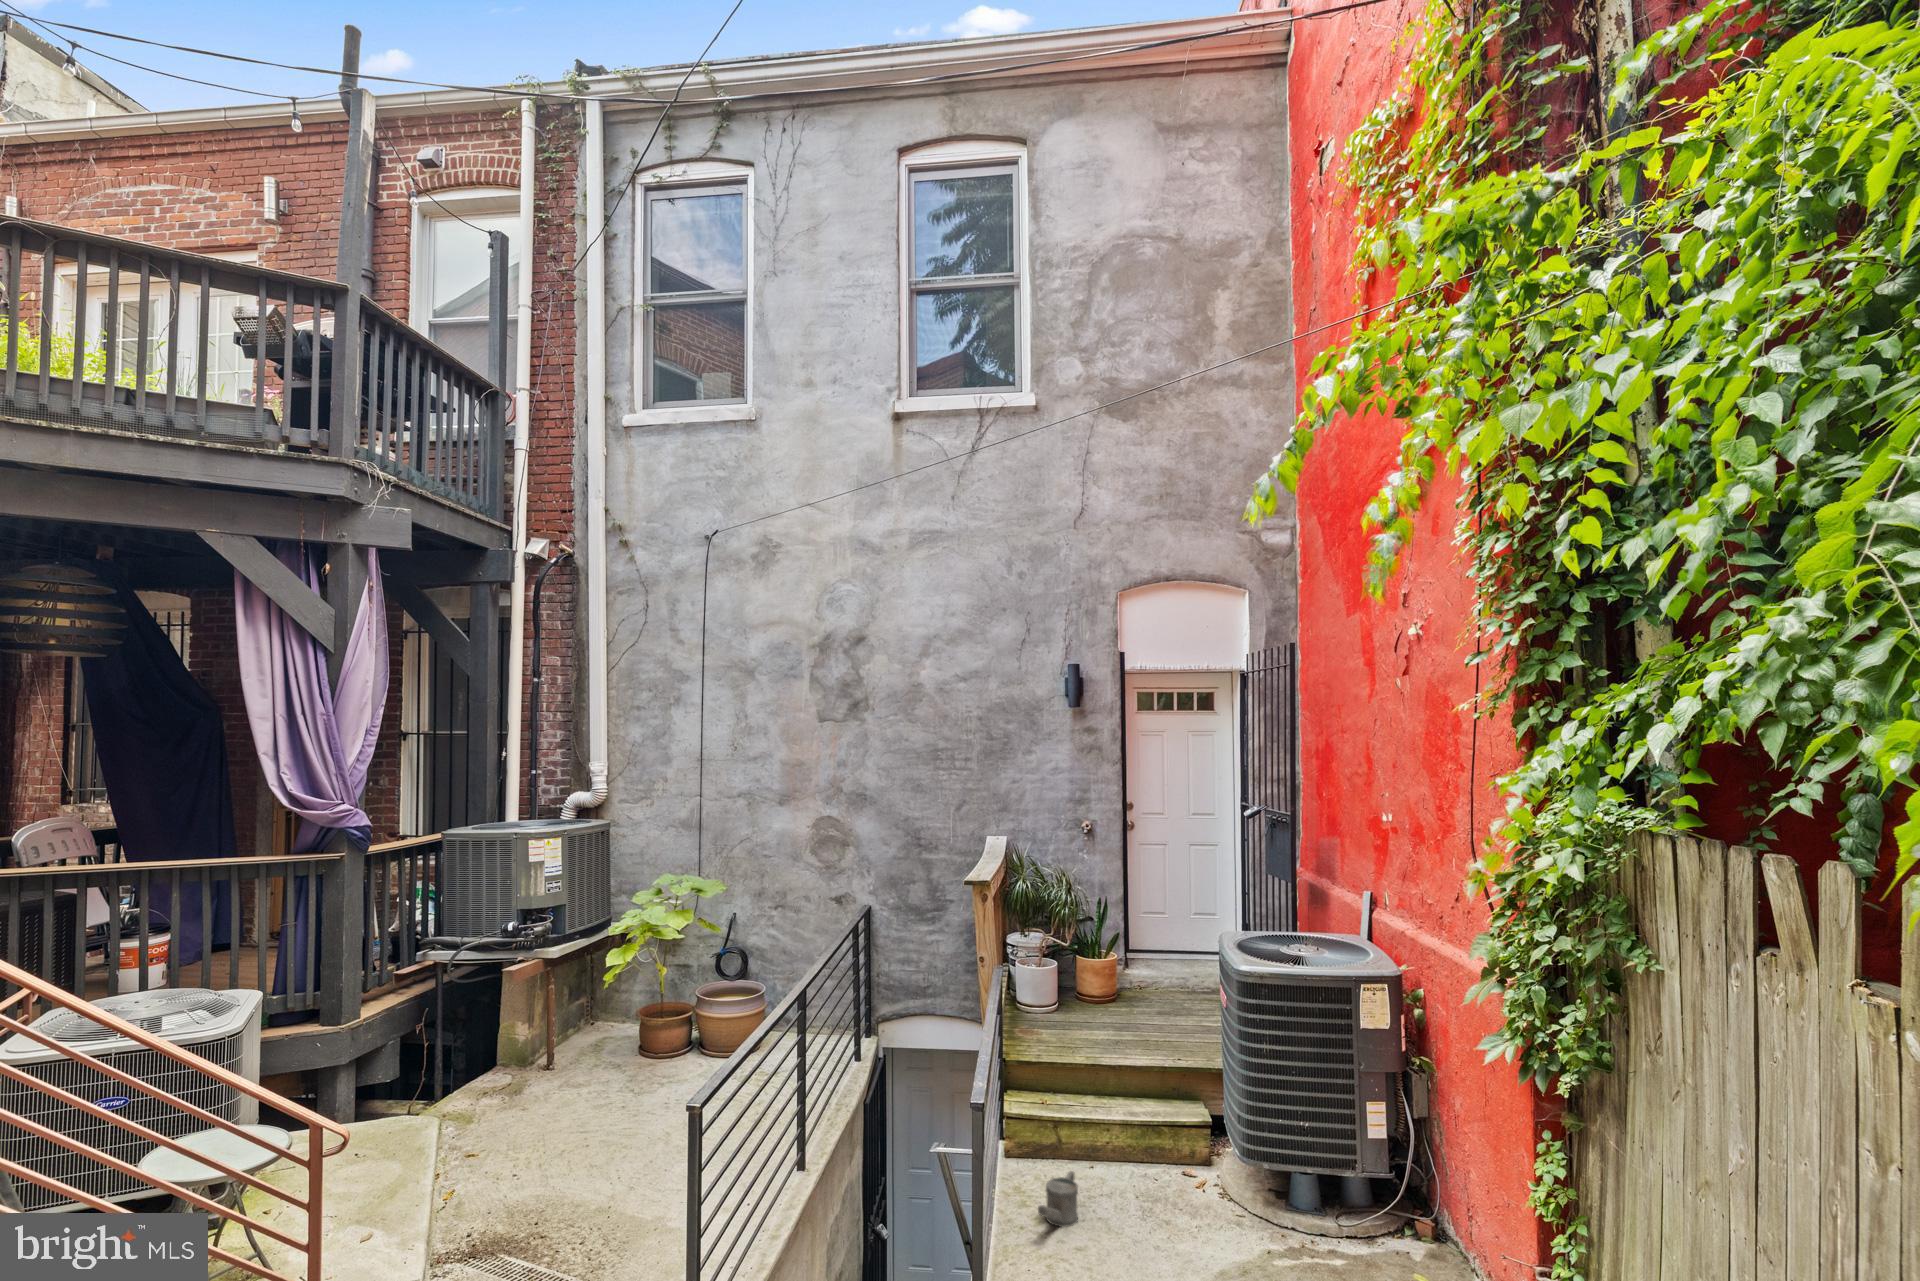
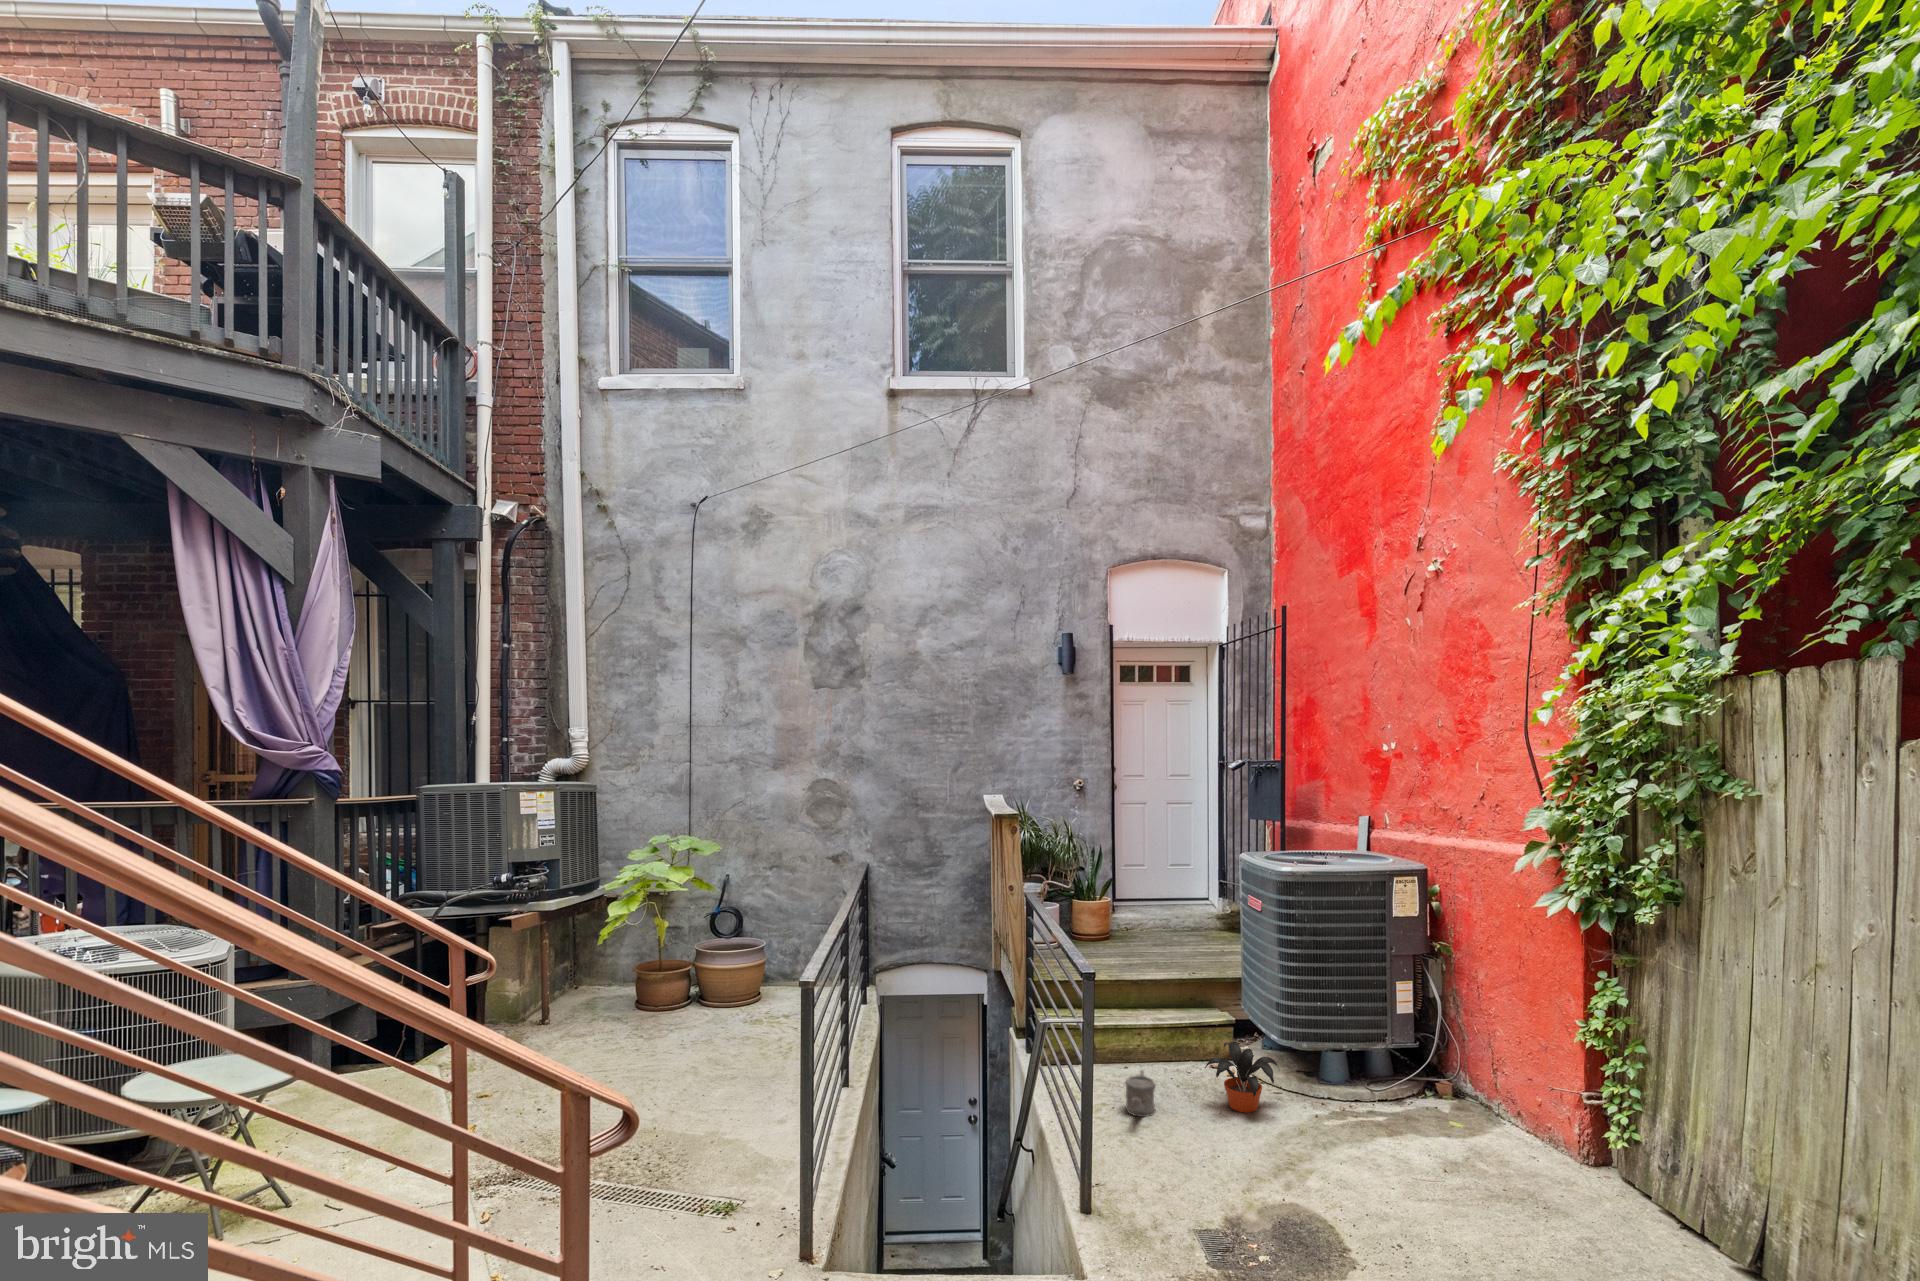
potted plant: none [1137,1149,1223,1235] -> present [1205,1042,1278,1112]

